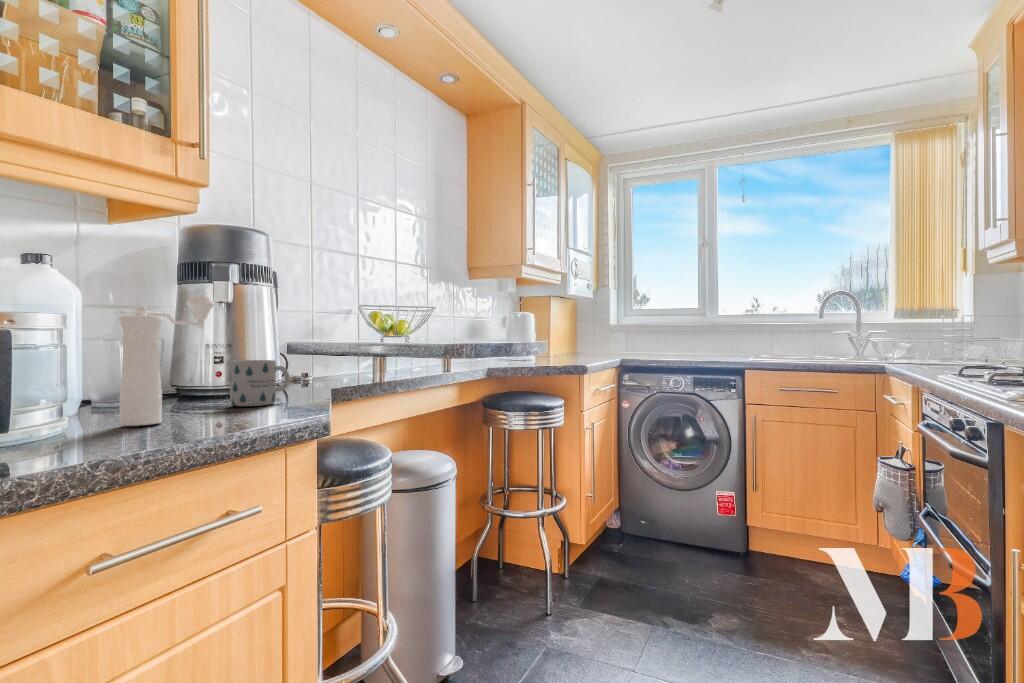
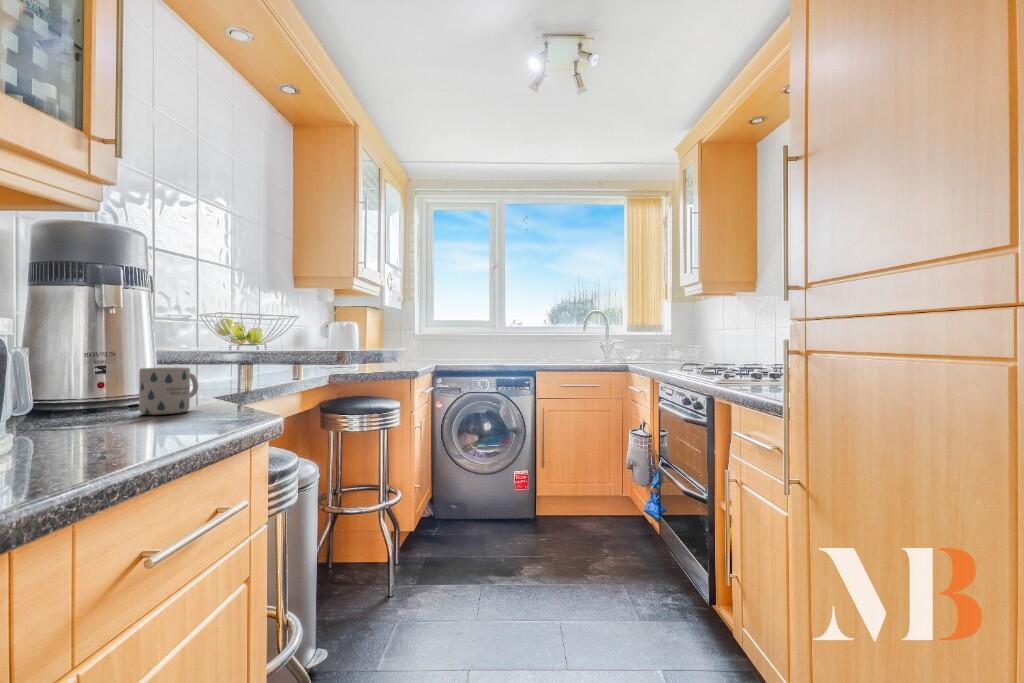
pepper mill: present [119,296,214,426] -> none [59,302,143,437]

